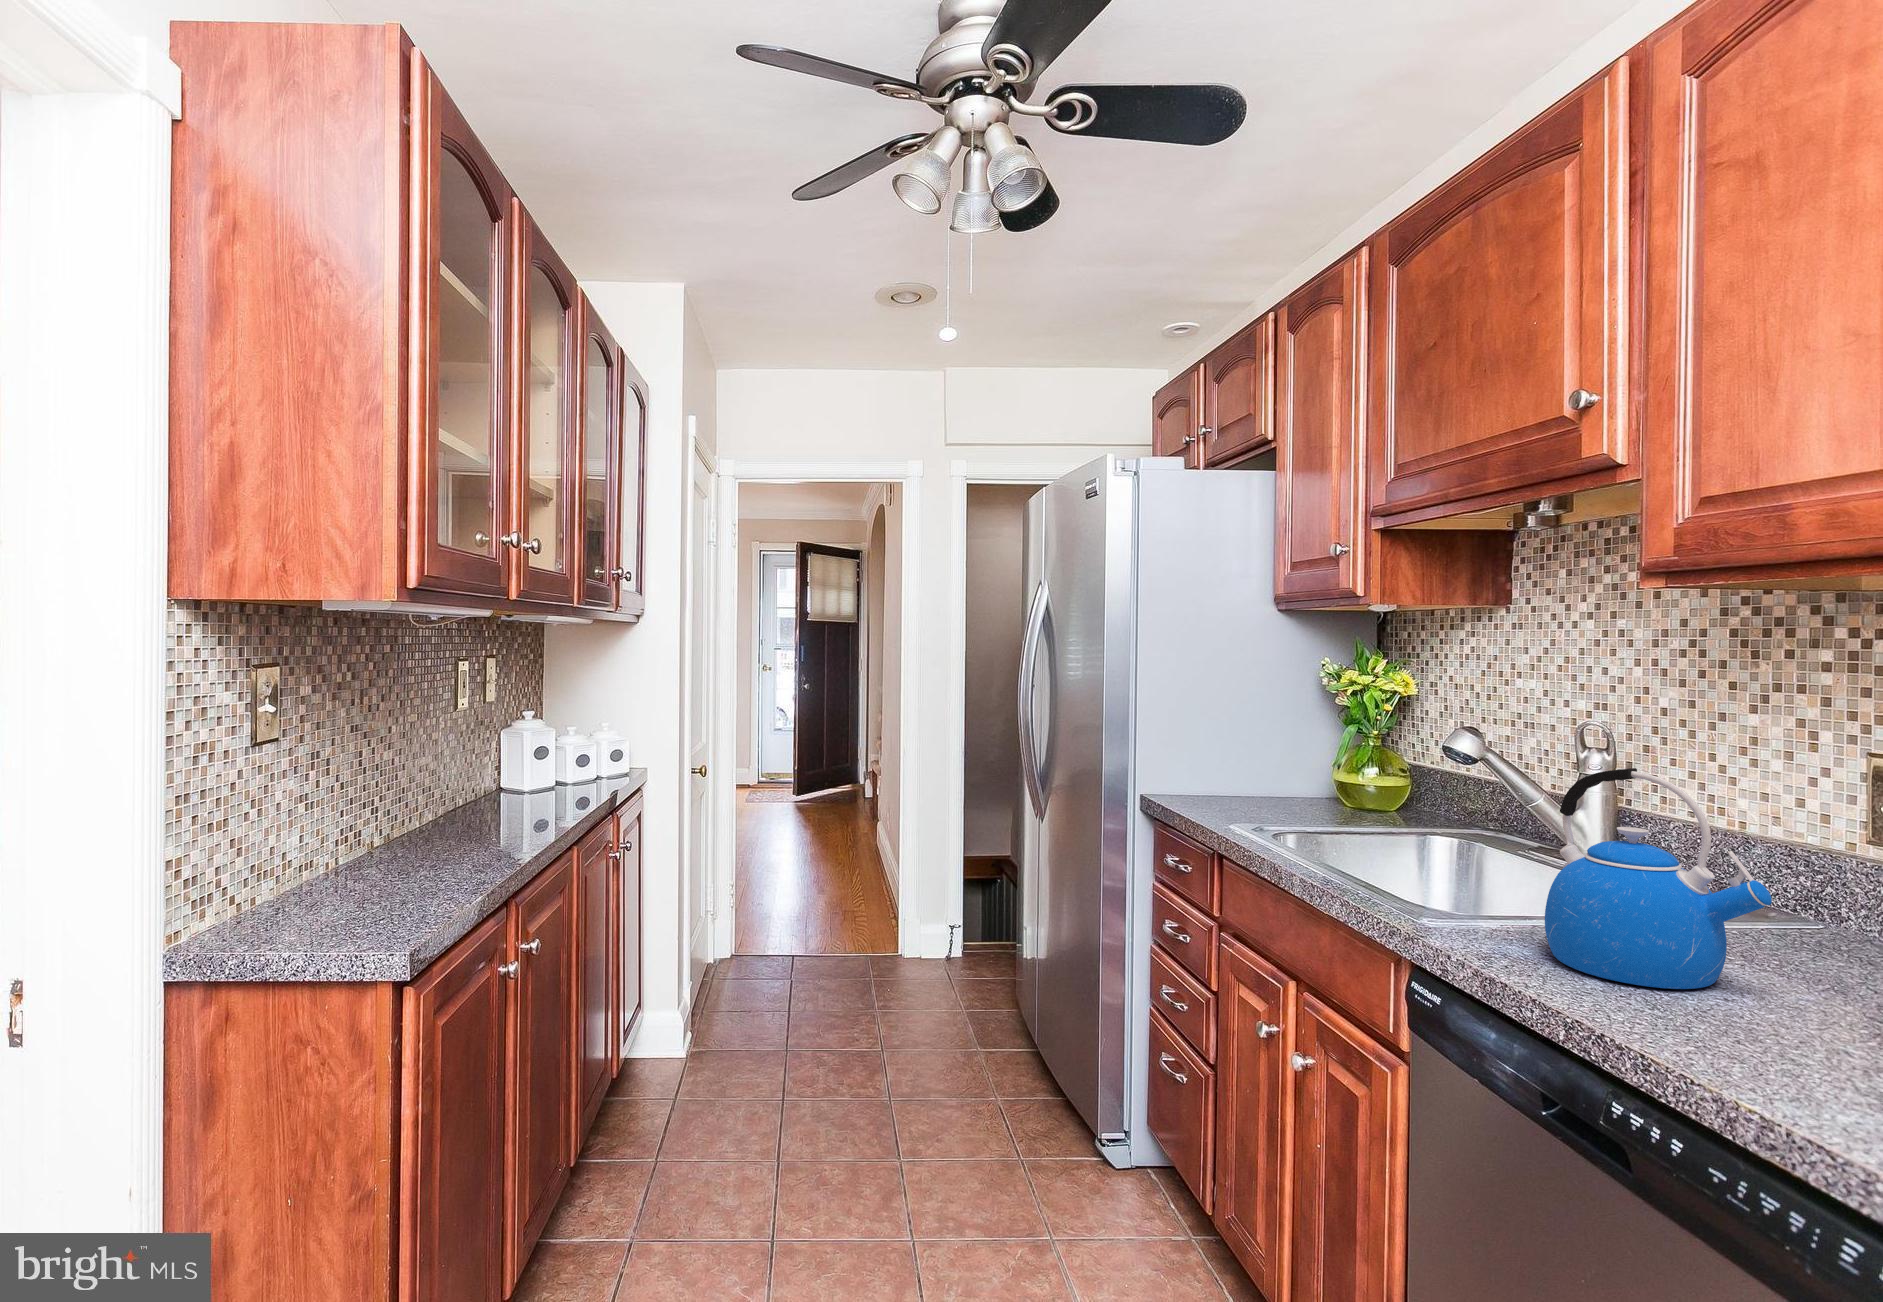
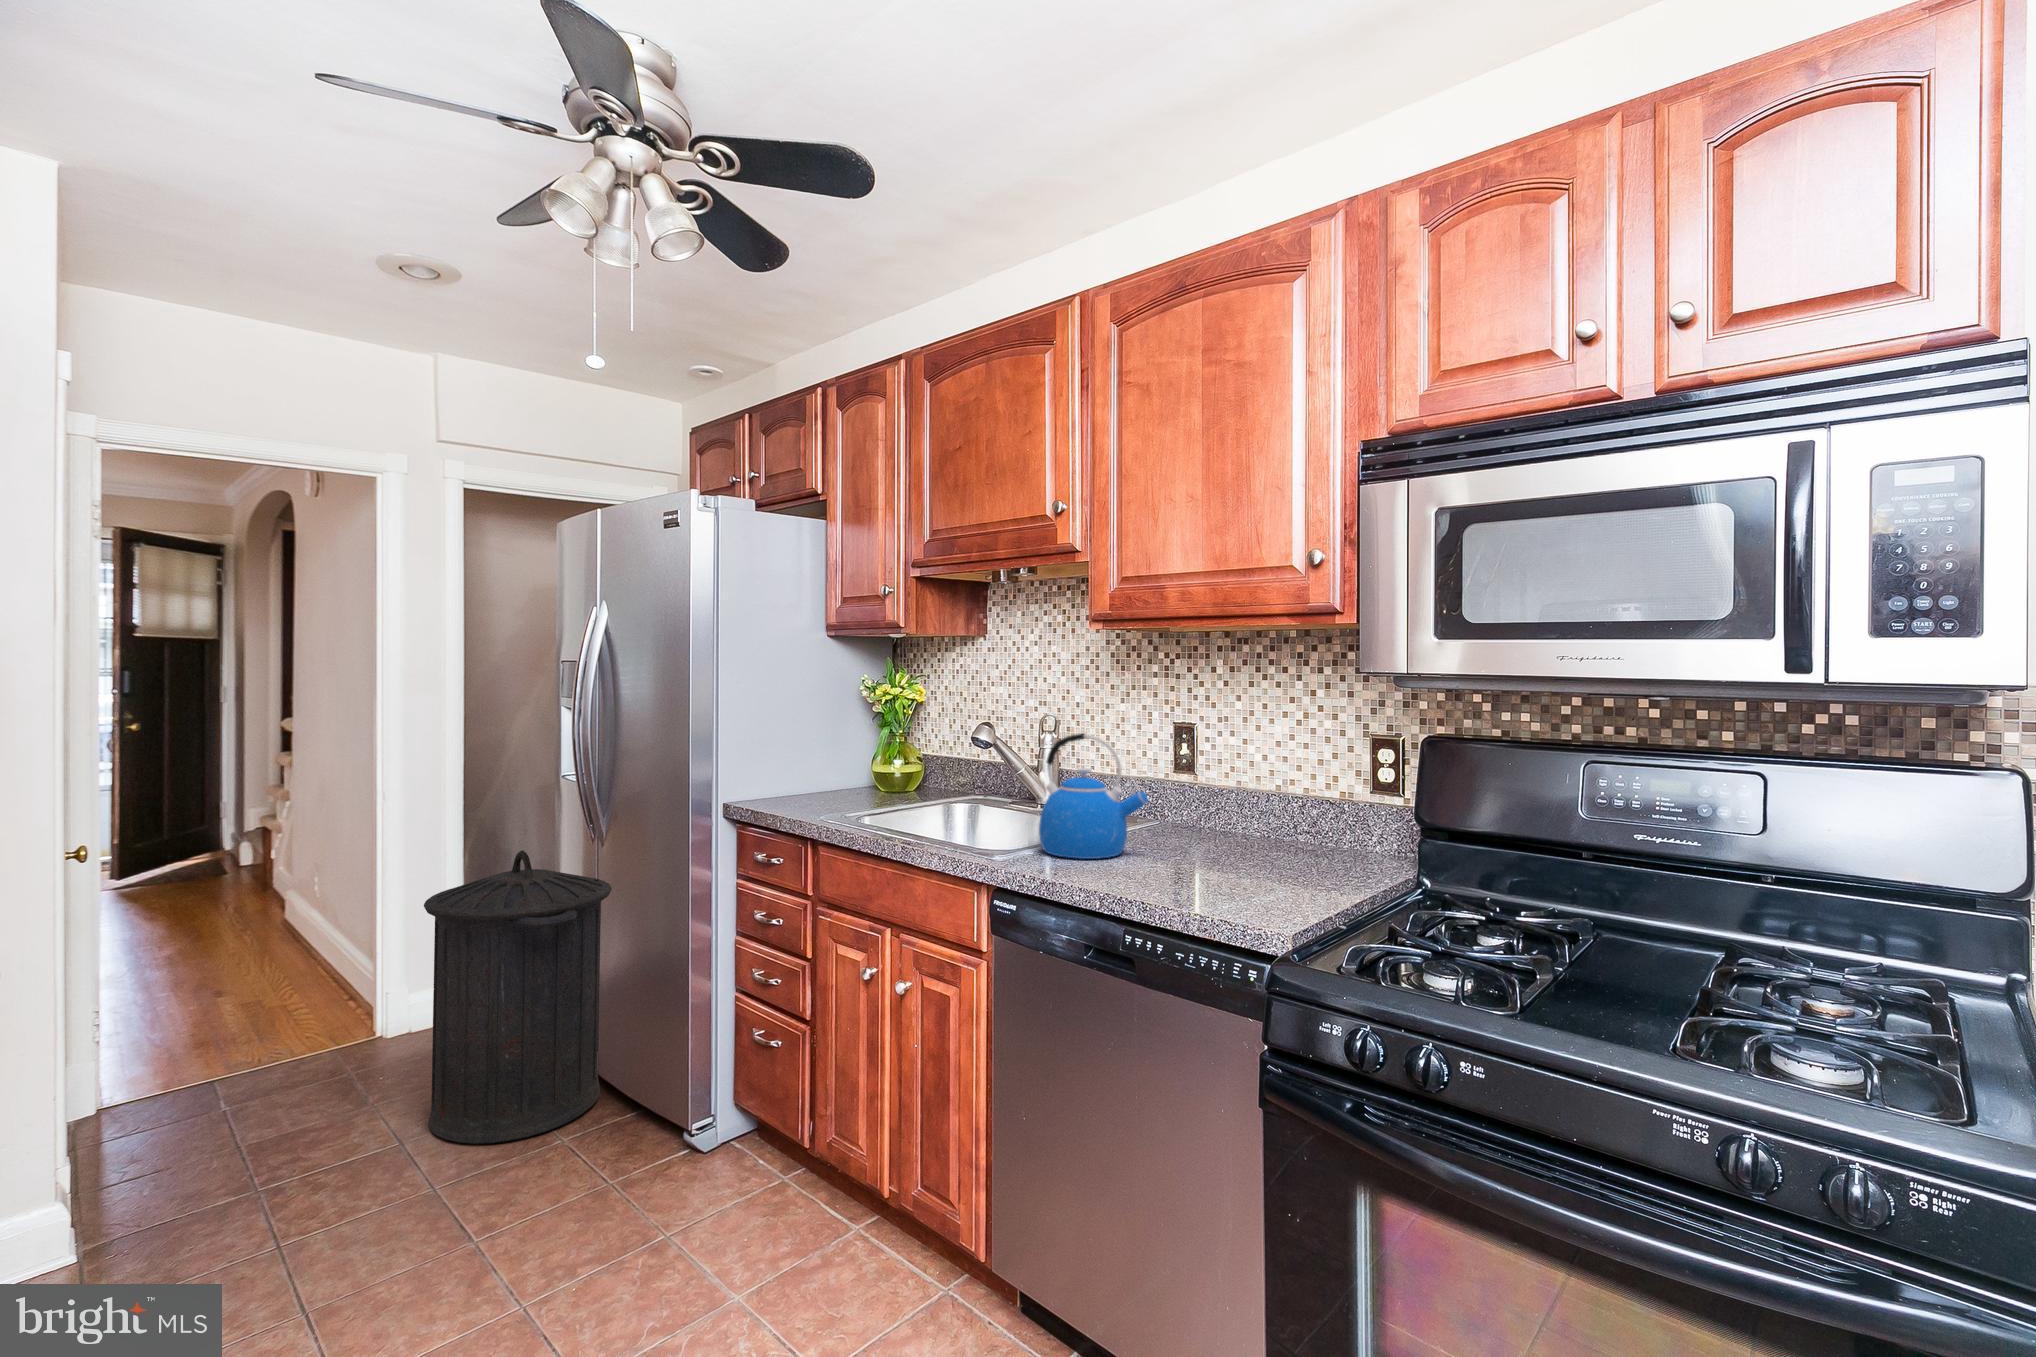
trash can: none [874,841,1041,1139] -> present [424,850,612,1144]

